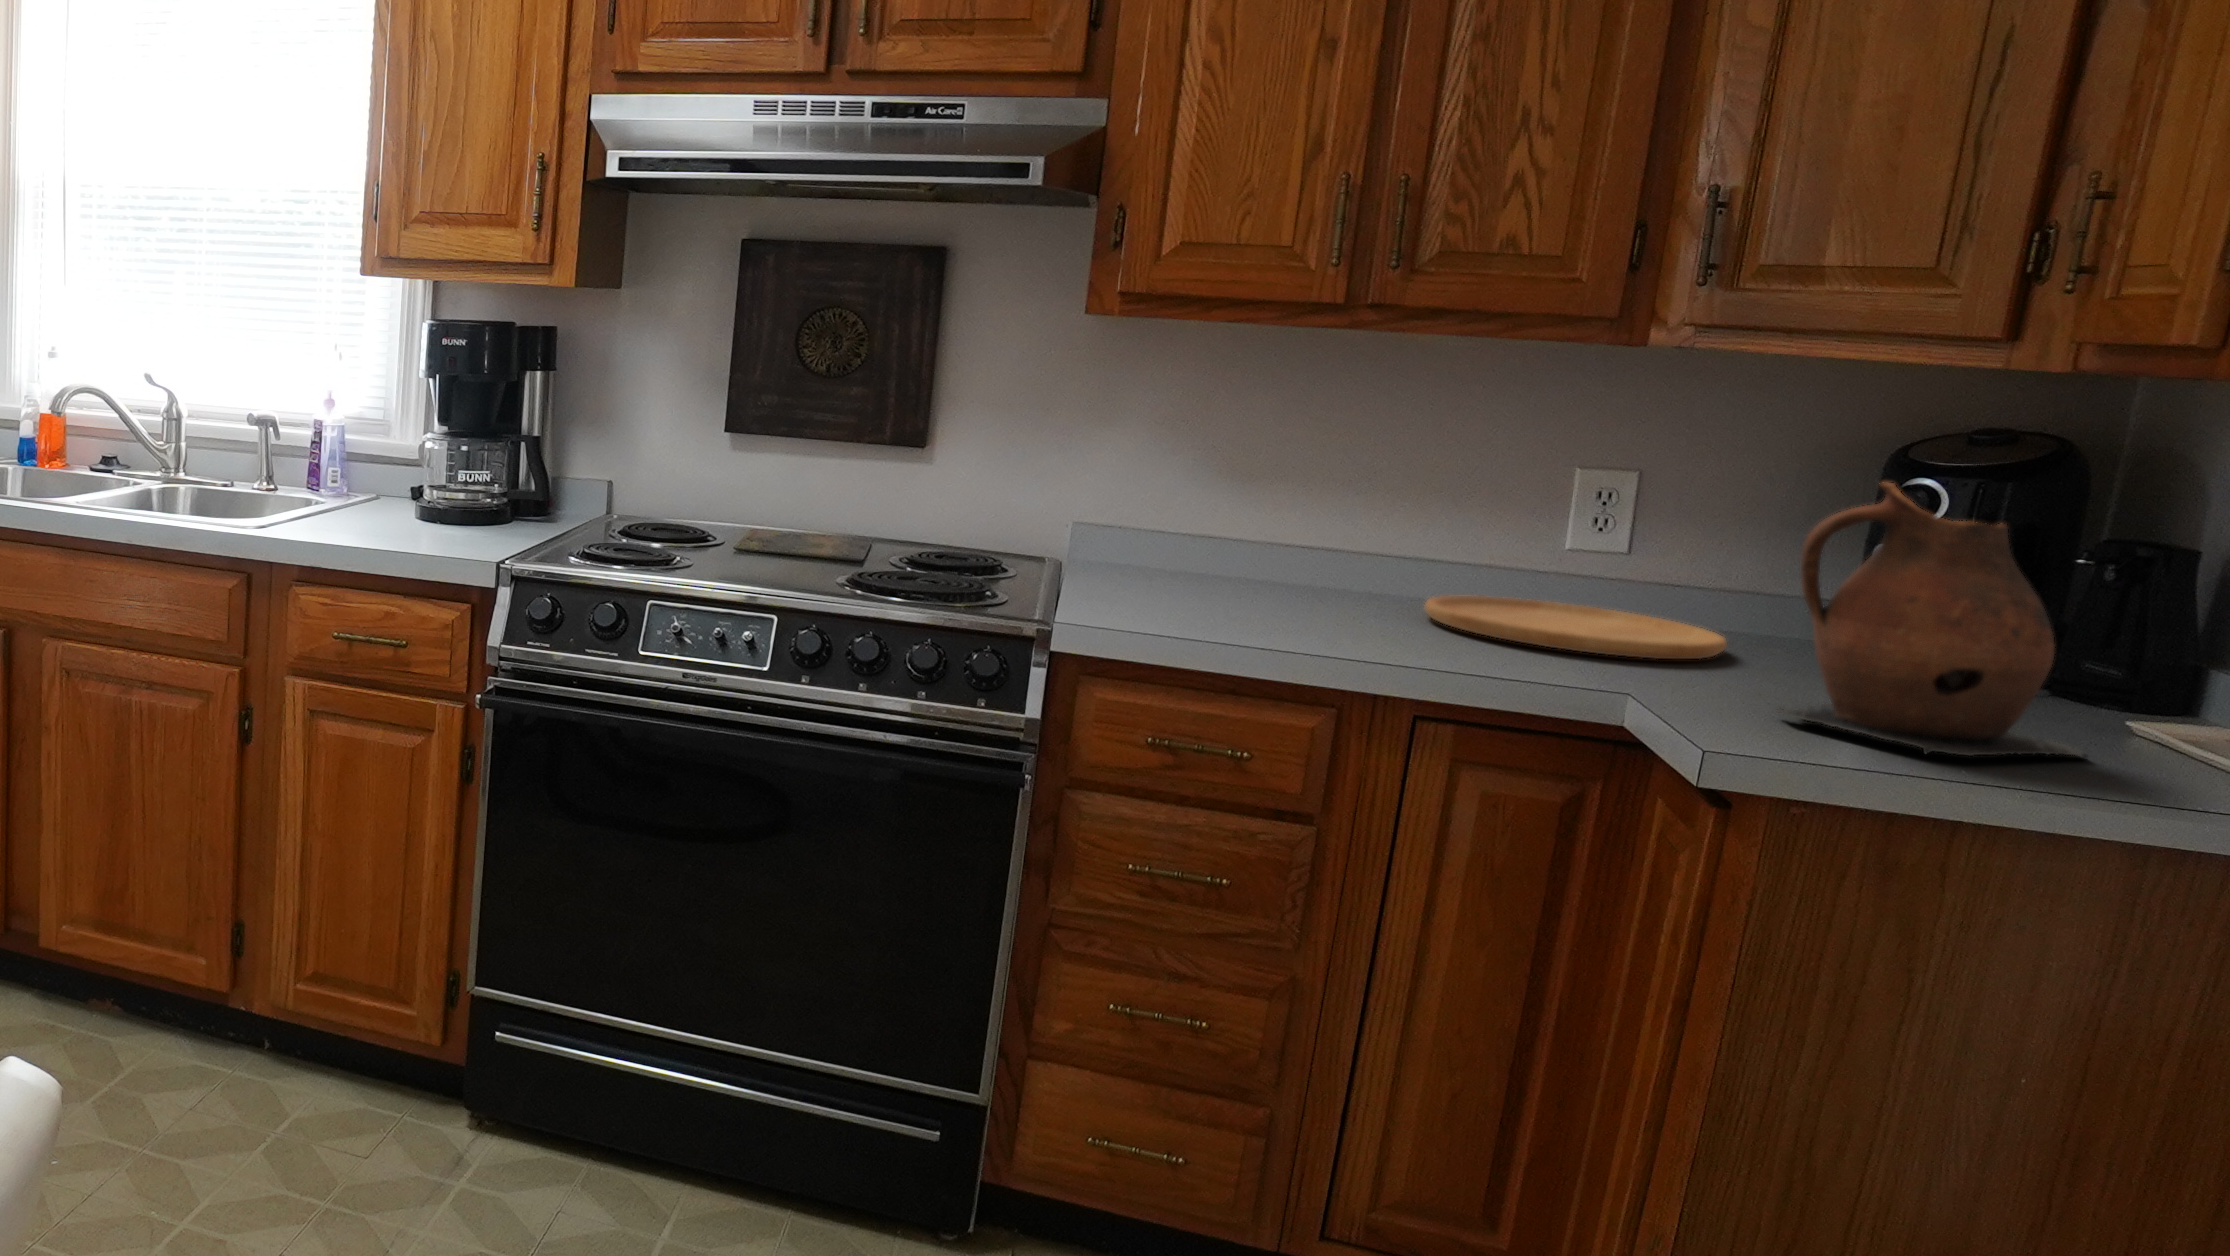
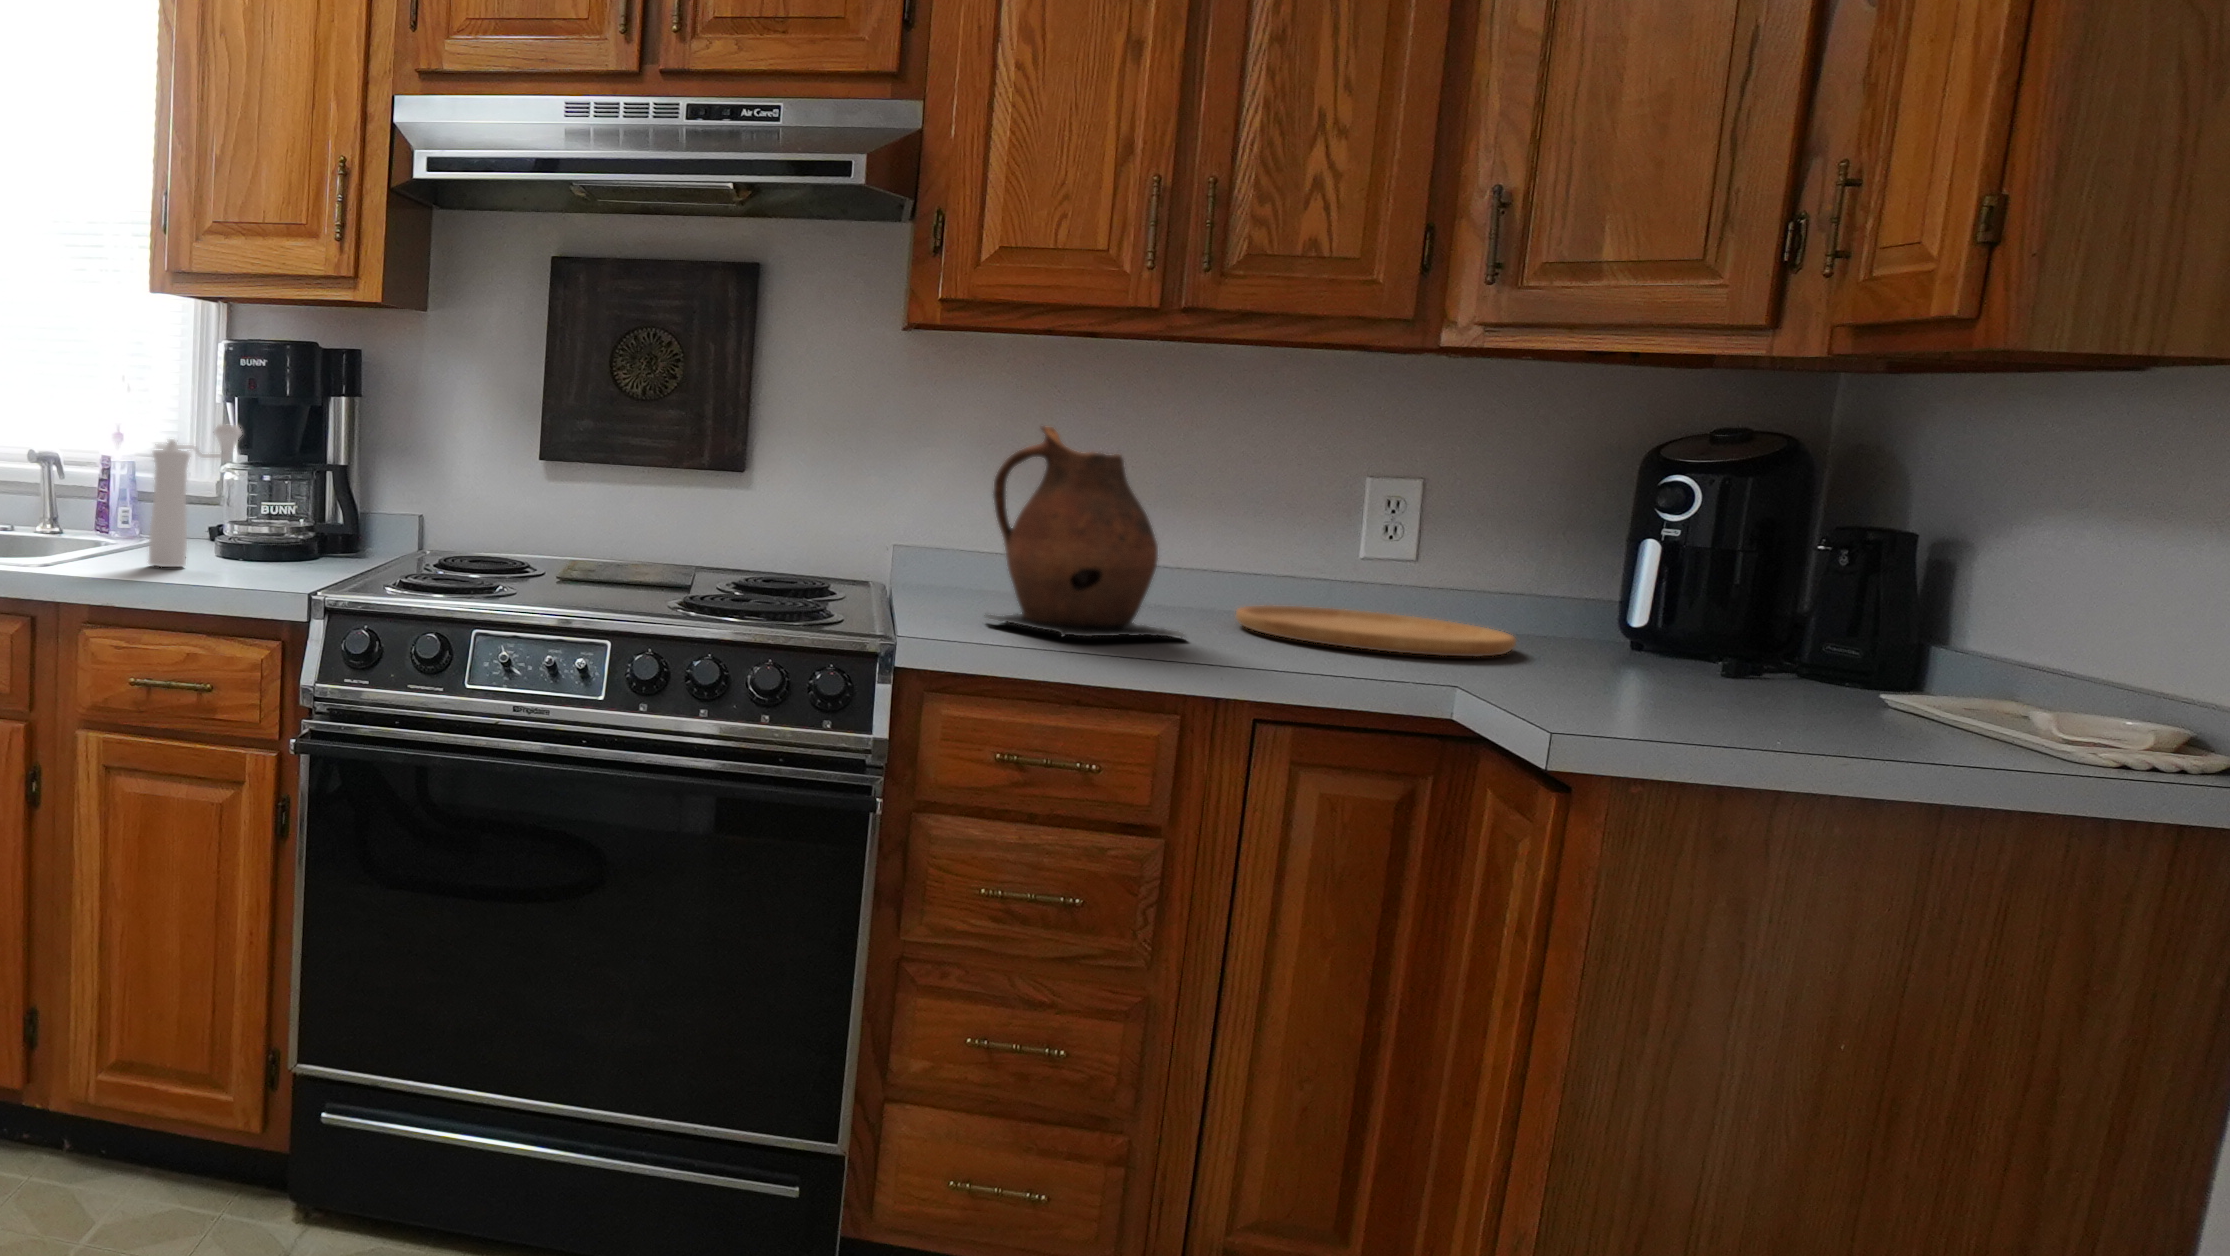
pepper mill: none [351,400,440,531] -> present [149,424,242,567]
ceramic pitcher: present [1778,483,2087,758] -> present [986,426,1183,637]

